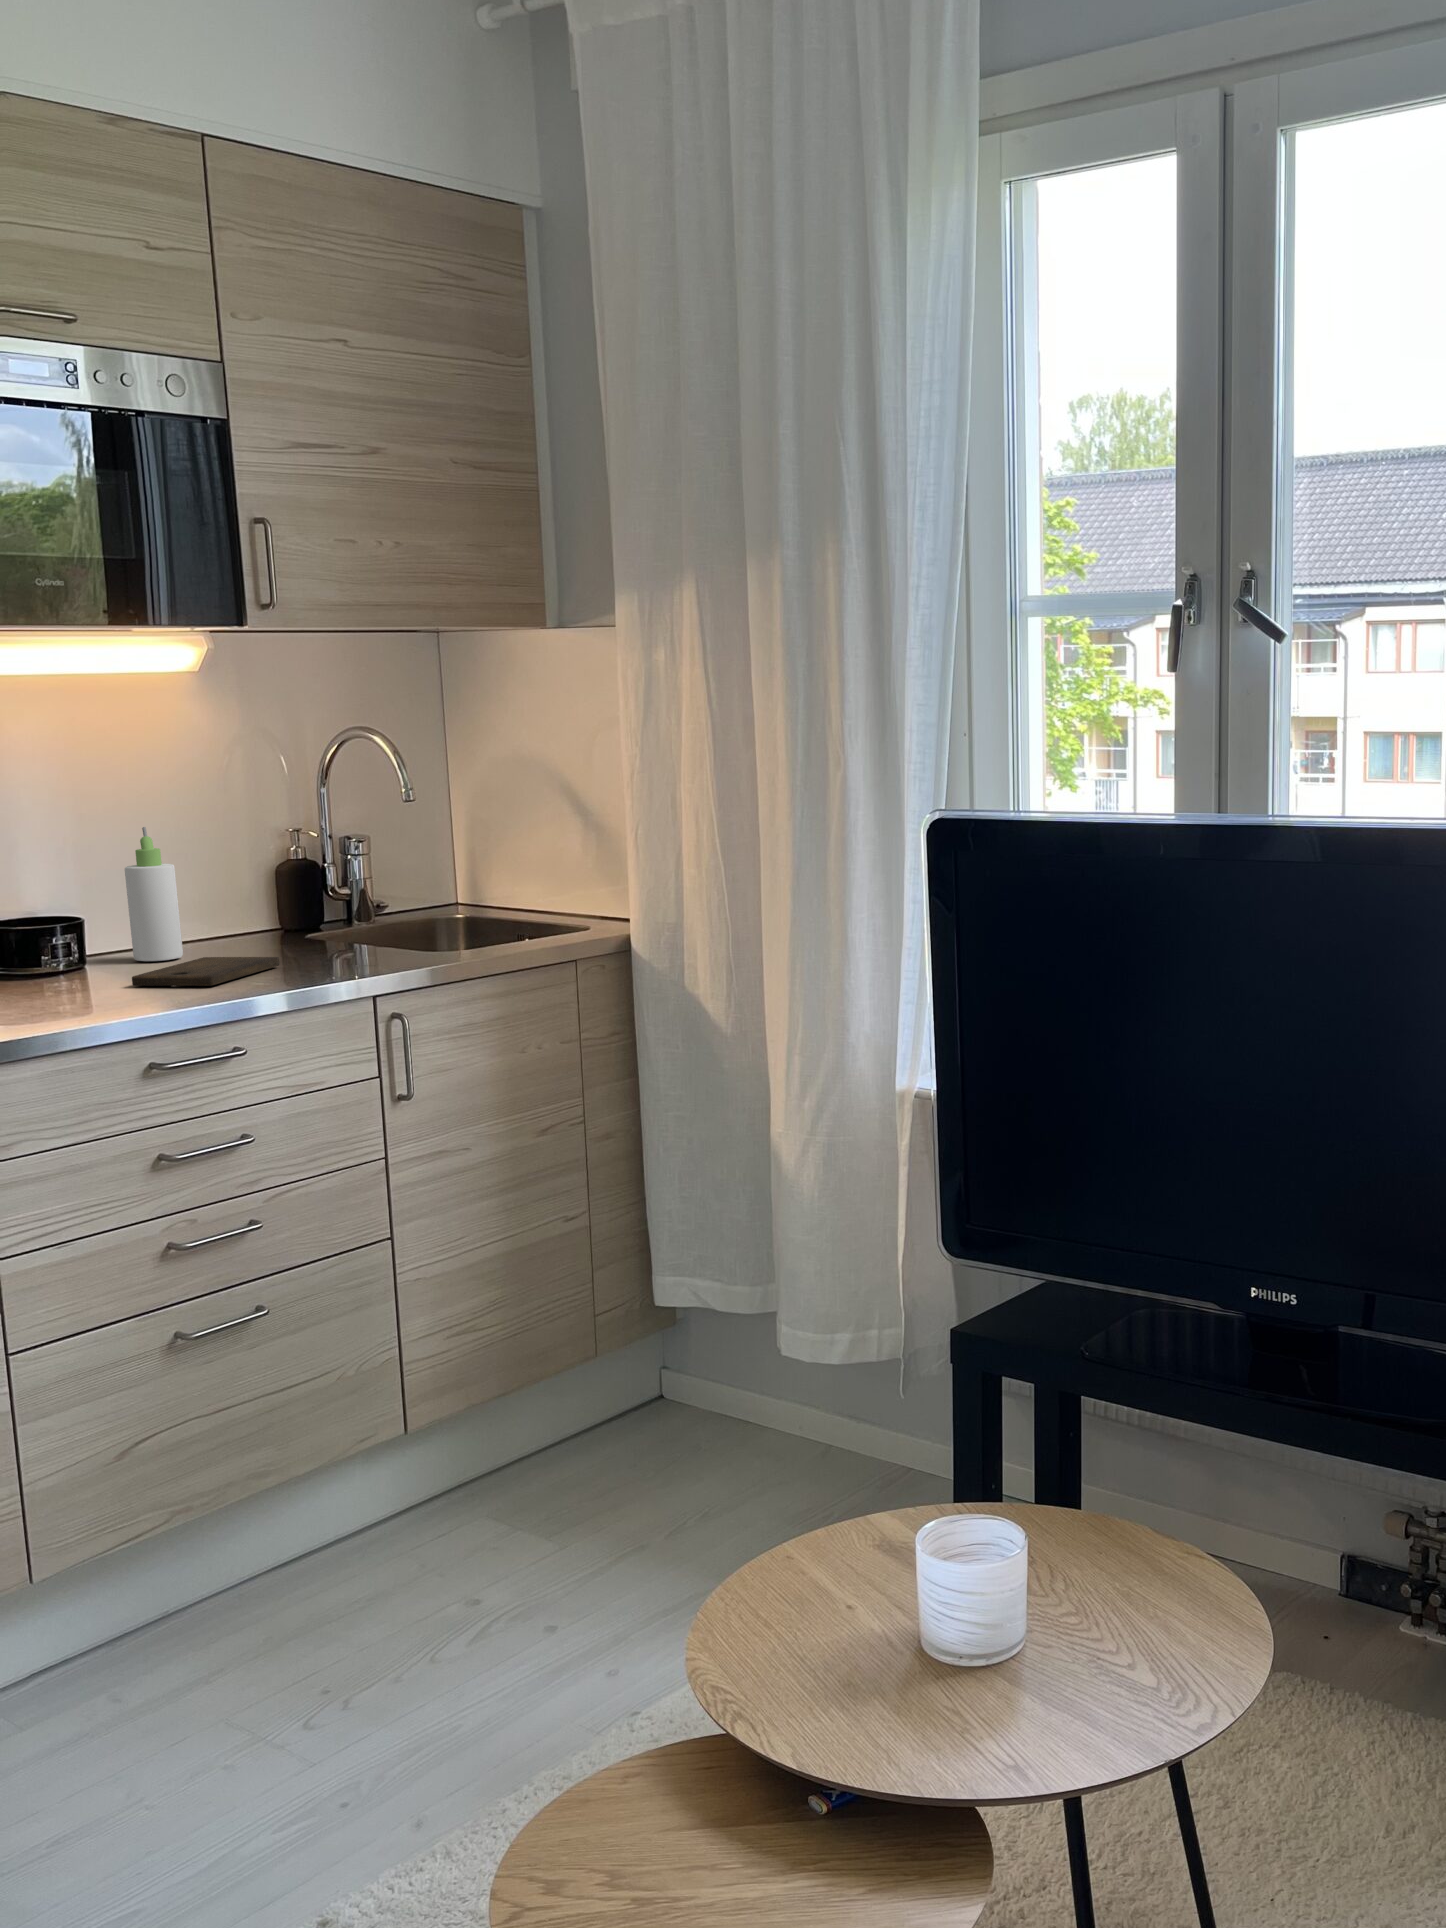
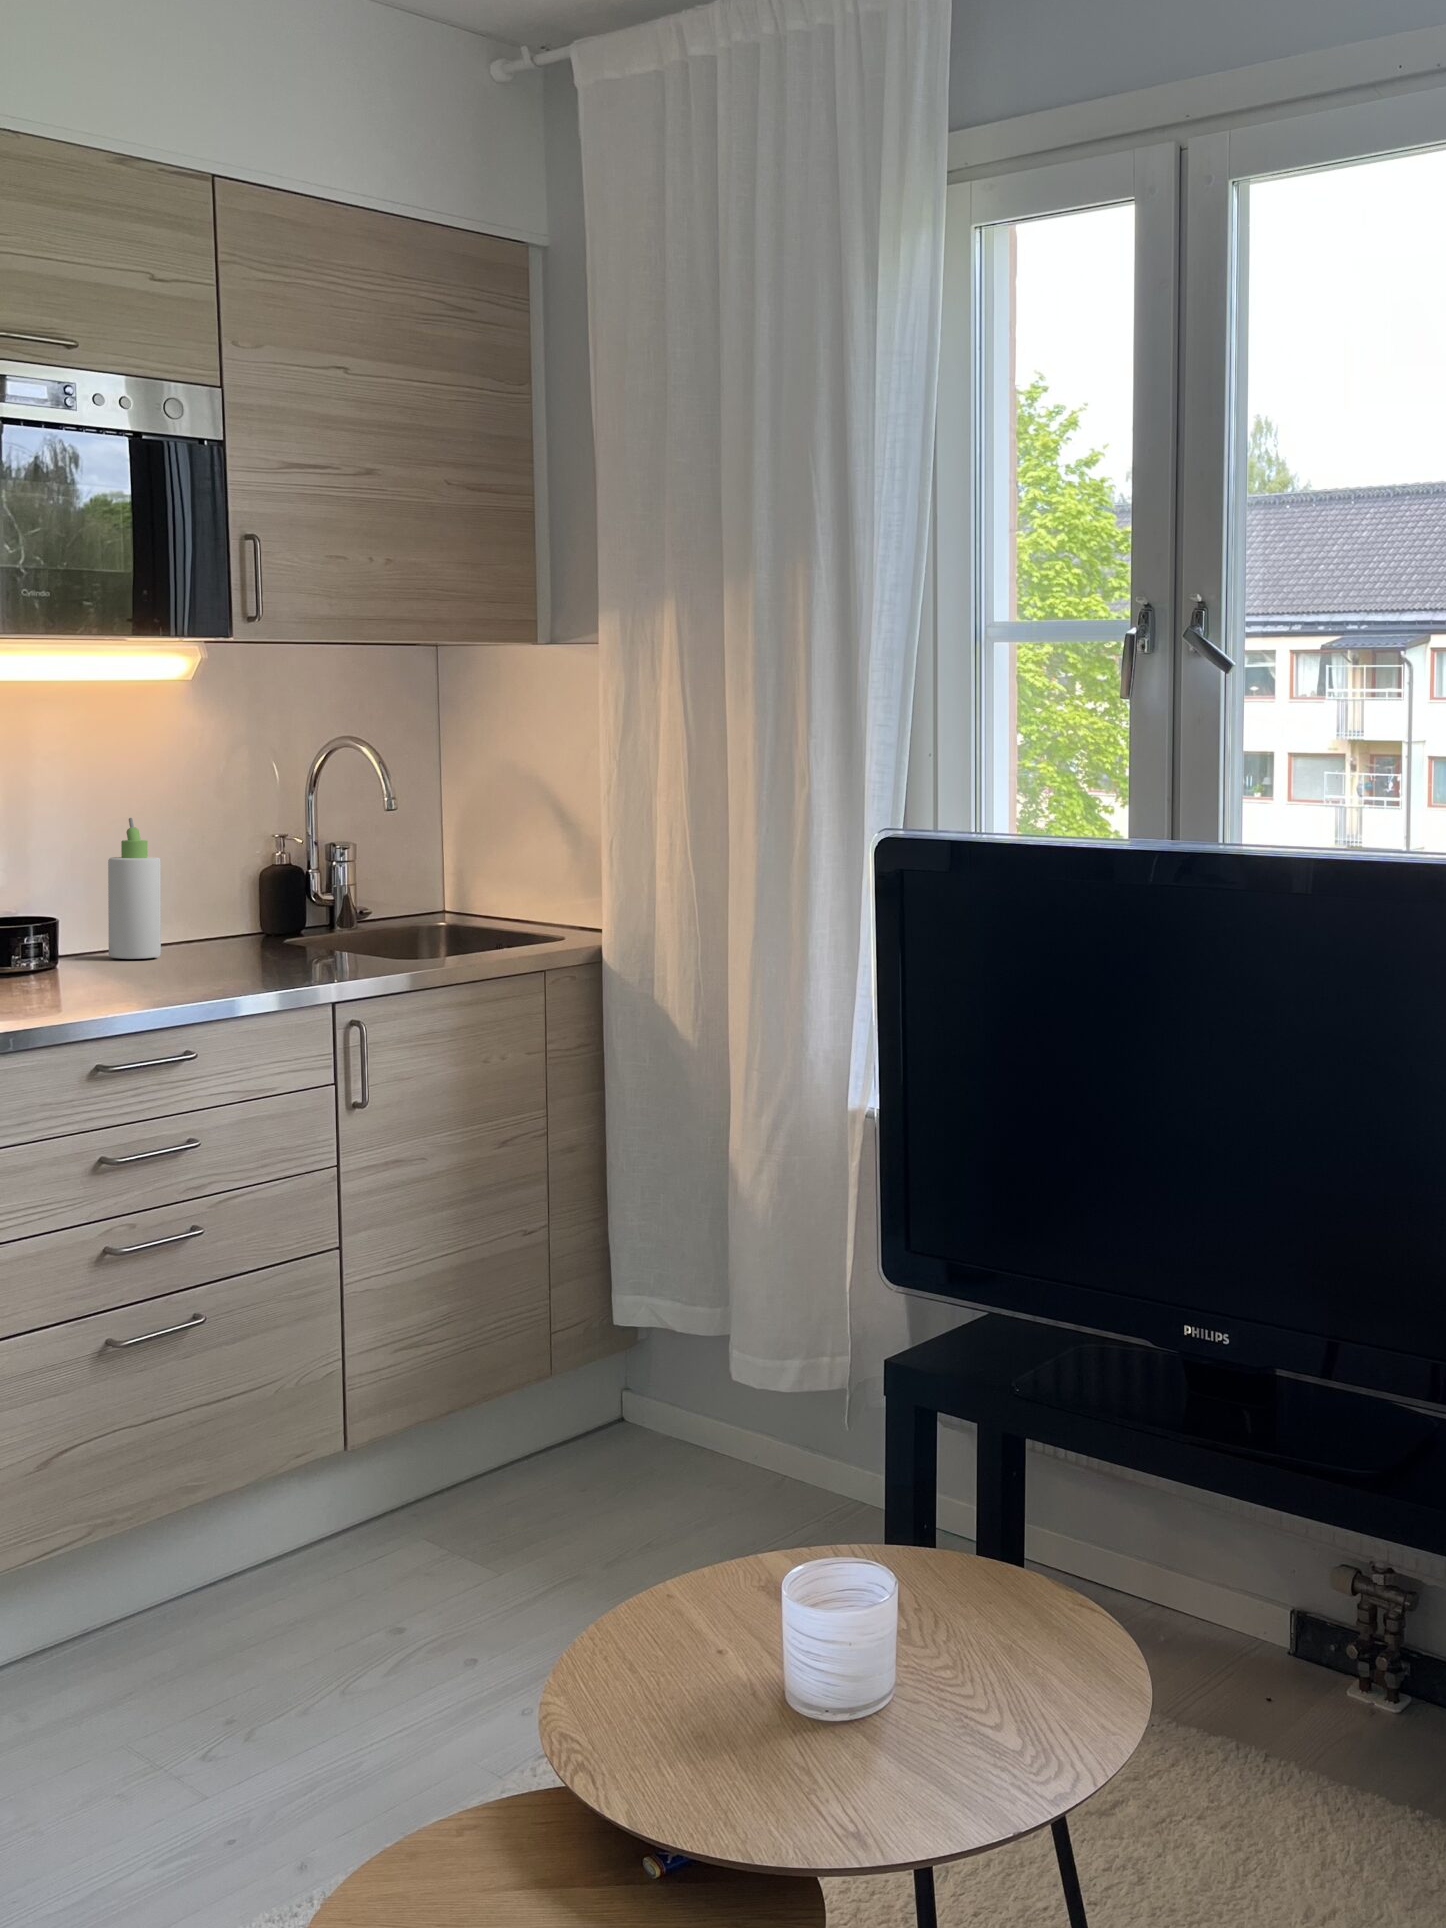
cutting board: present [132,957,280,986] -> none [120,955,270,980]

